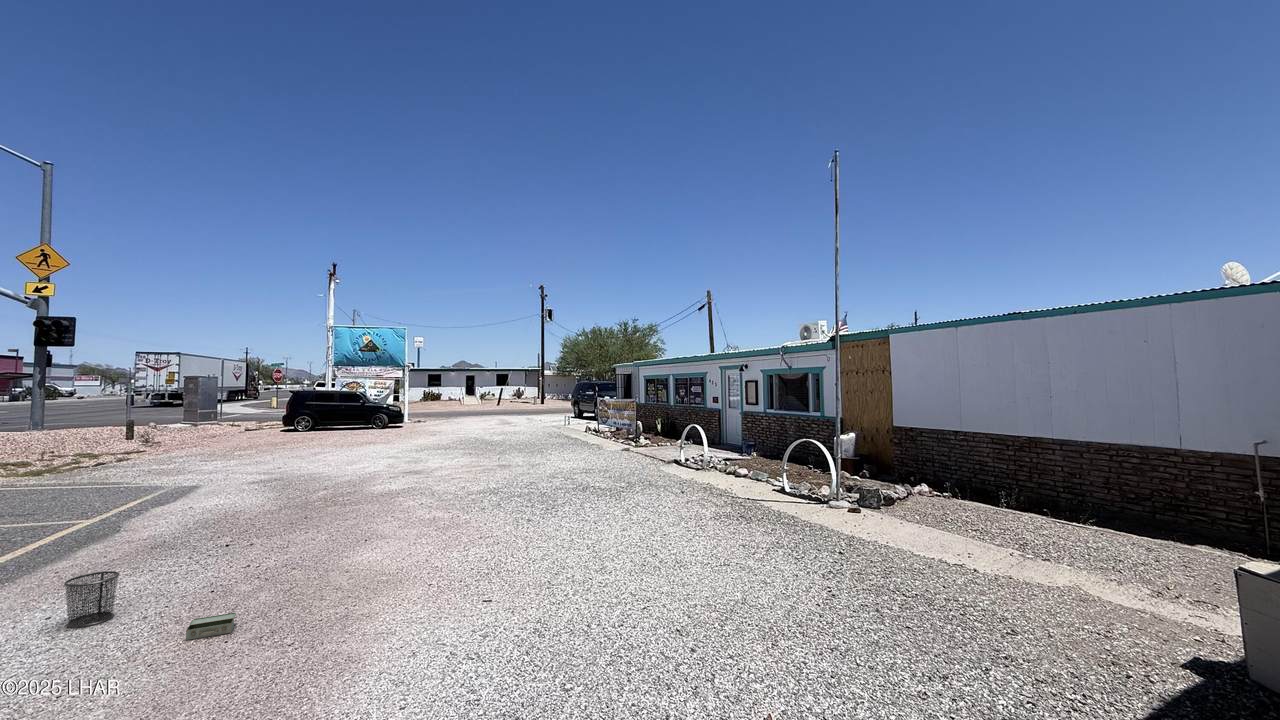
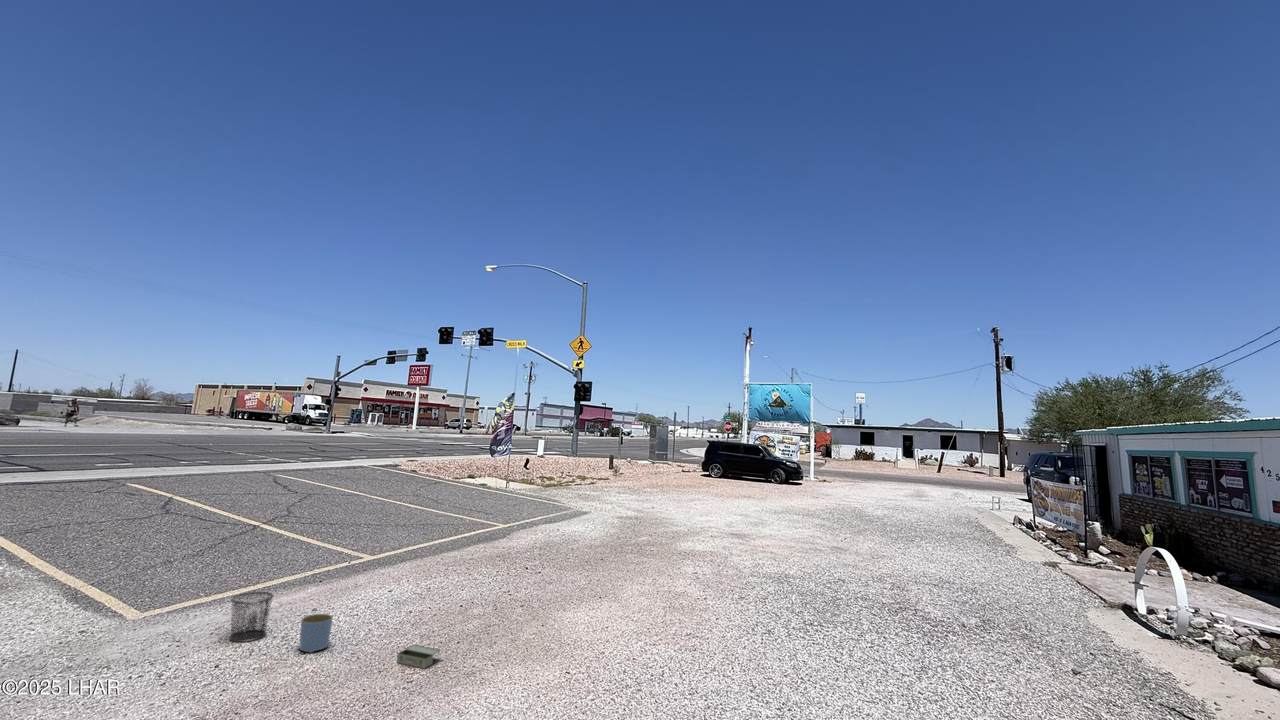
planter: none [183,570,218,607] -> present [299,614,333,653]
toolbox: present [186,613,236,640] -> present [397,645,440,668]

